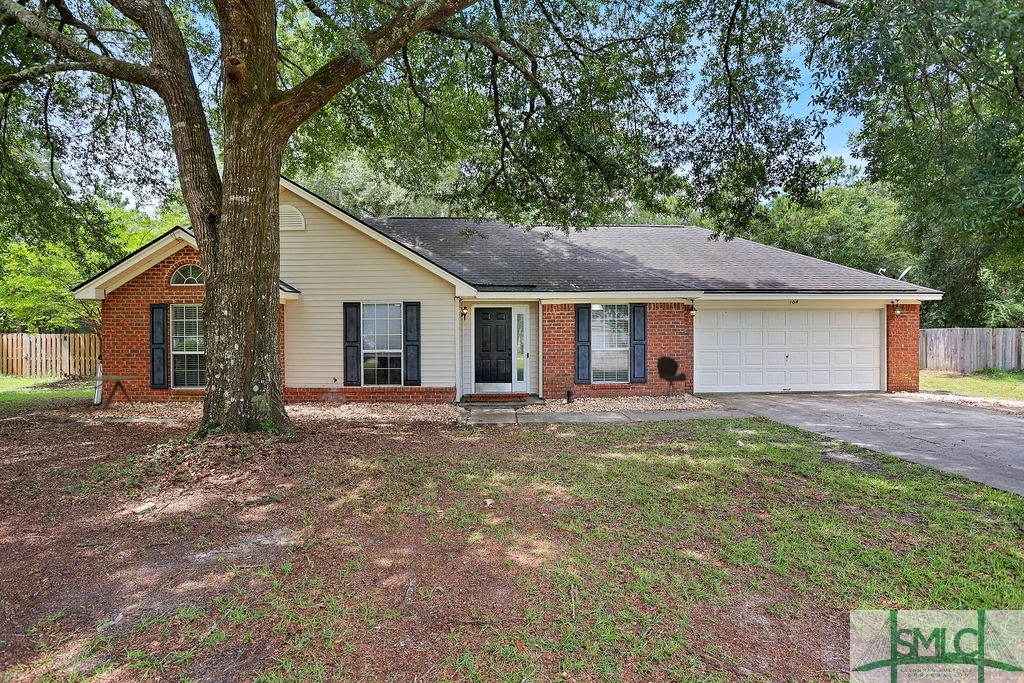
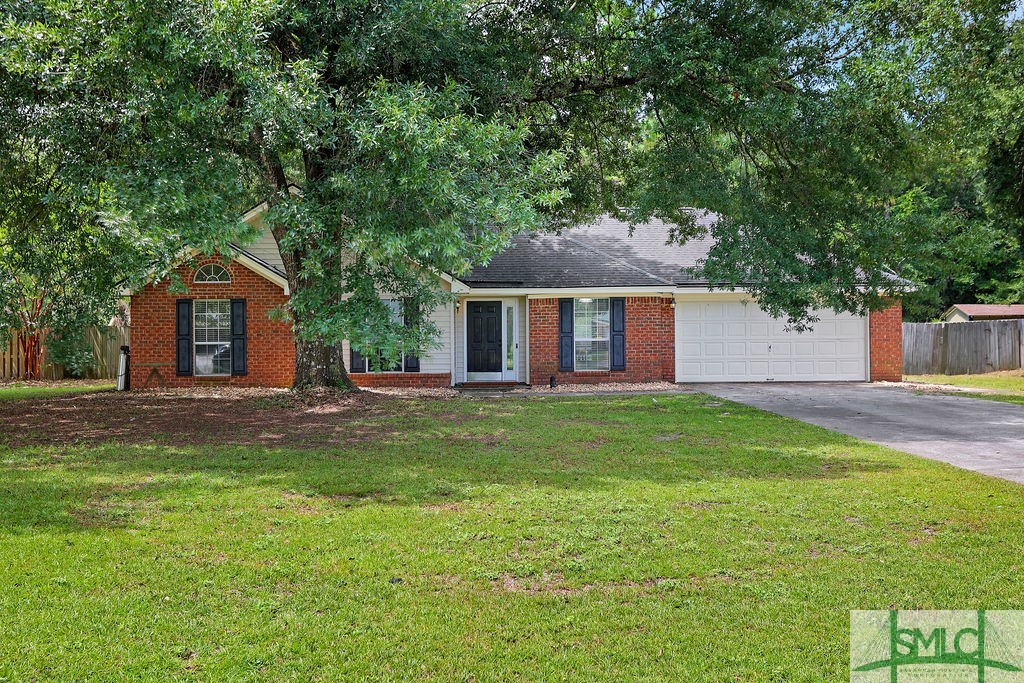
chair: present [657,356,686,401] -> none [634,346,658,387]

